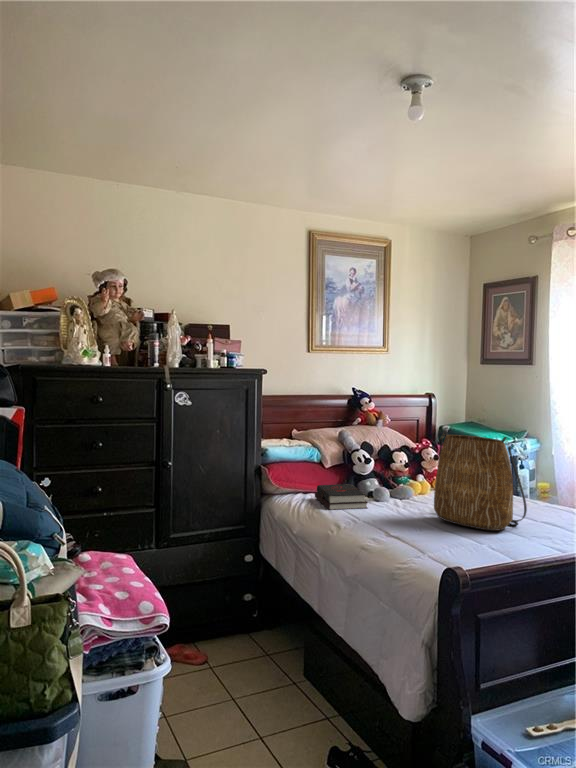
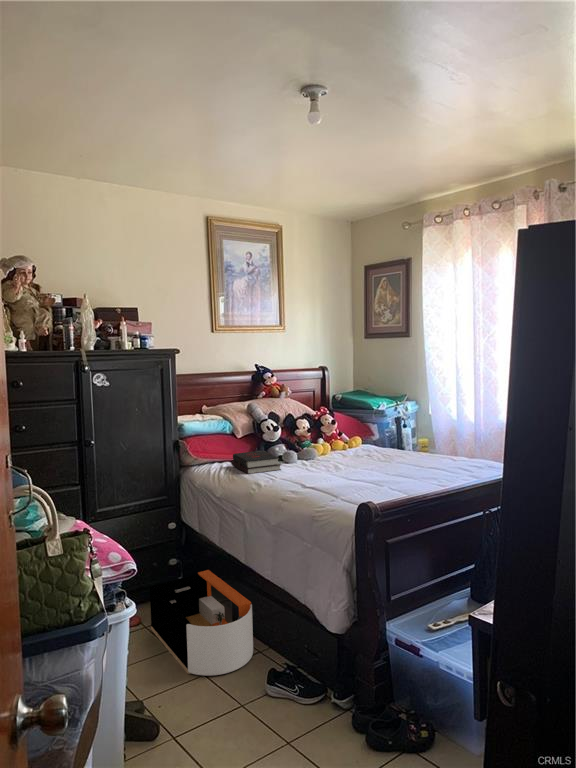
tote bag: present [434,430,527,530] -> none [339,396,415,478]
storage bin: none [216,612,321,740] -> present [150,570,253,675]

